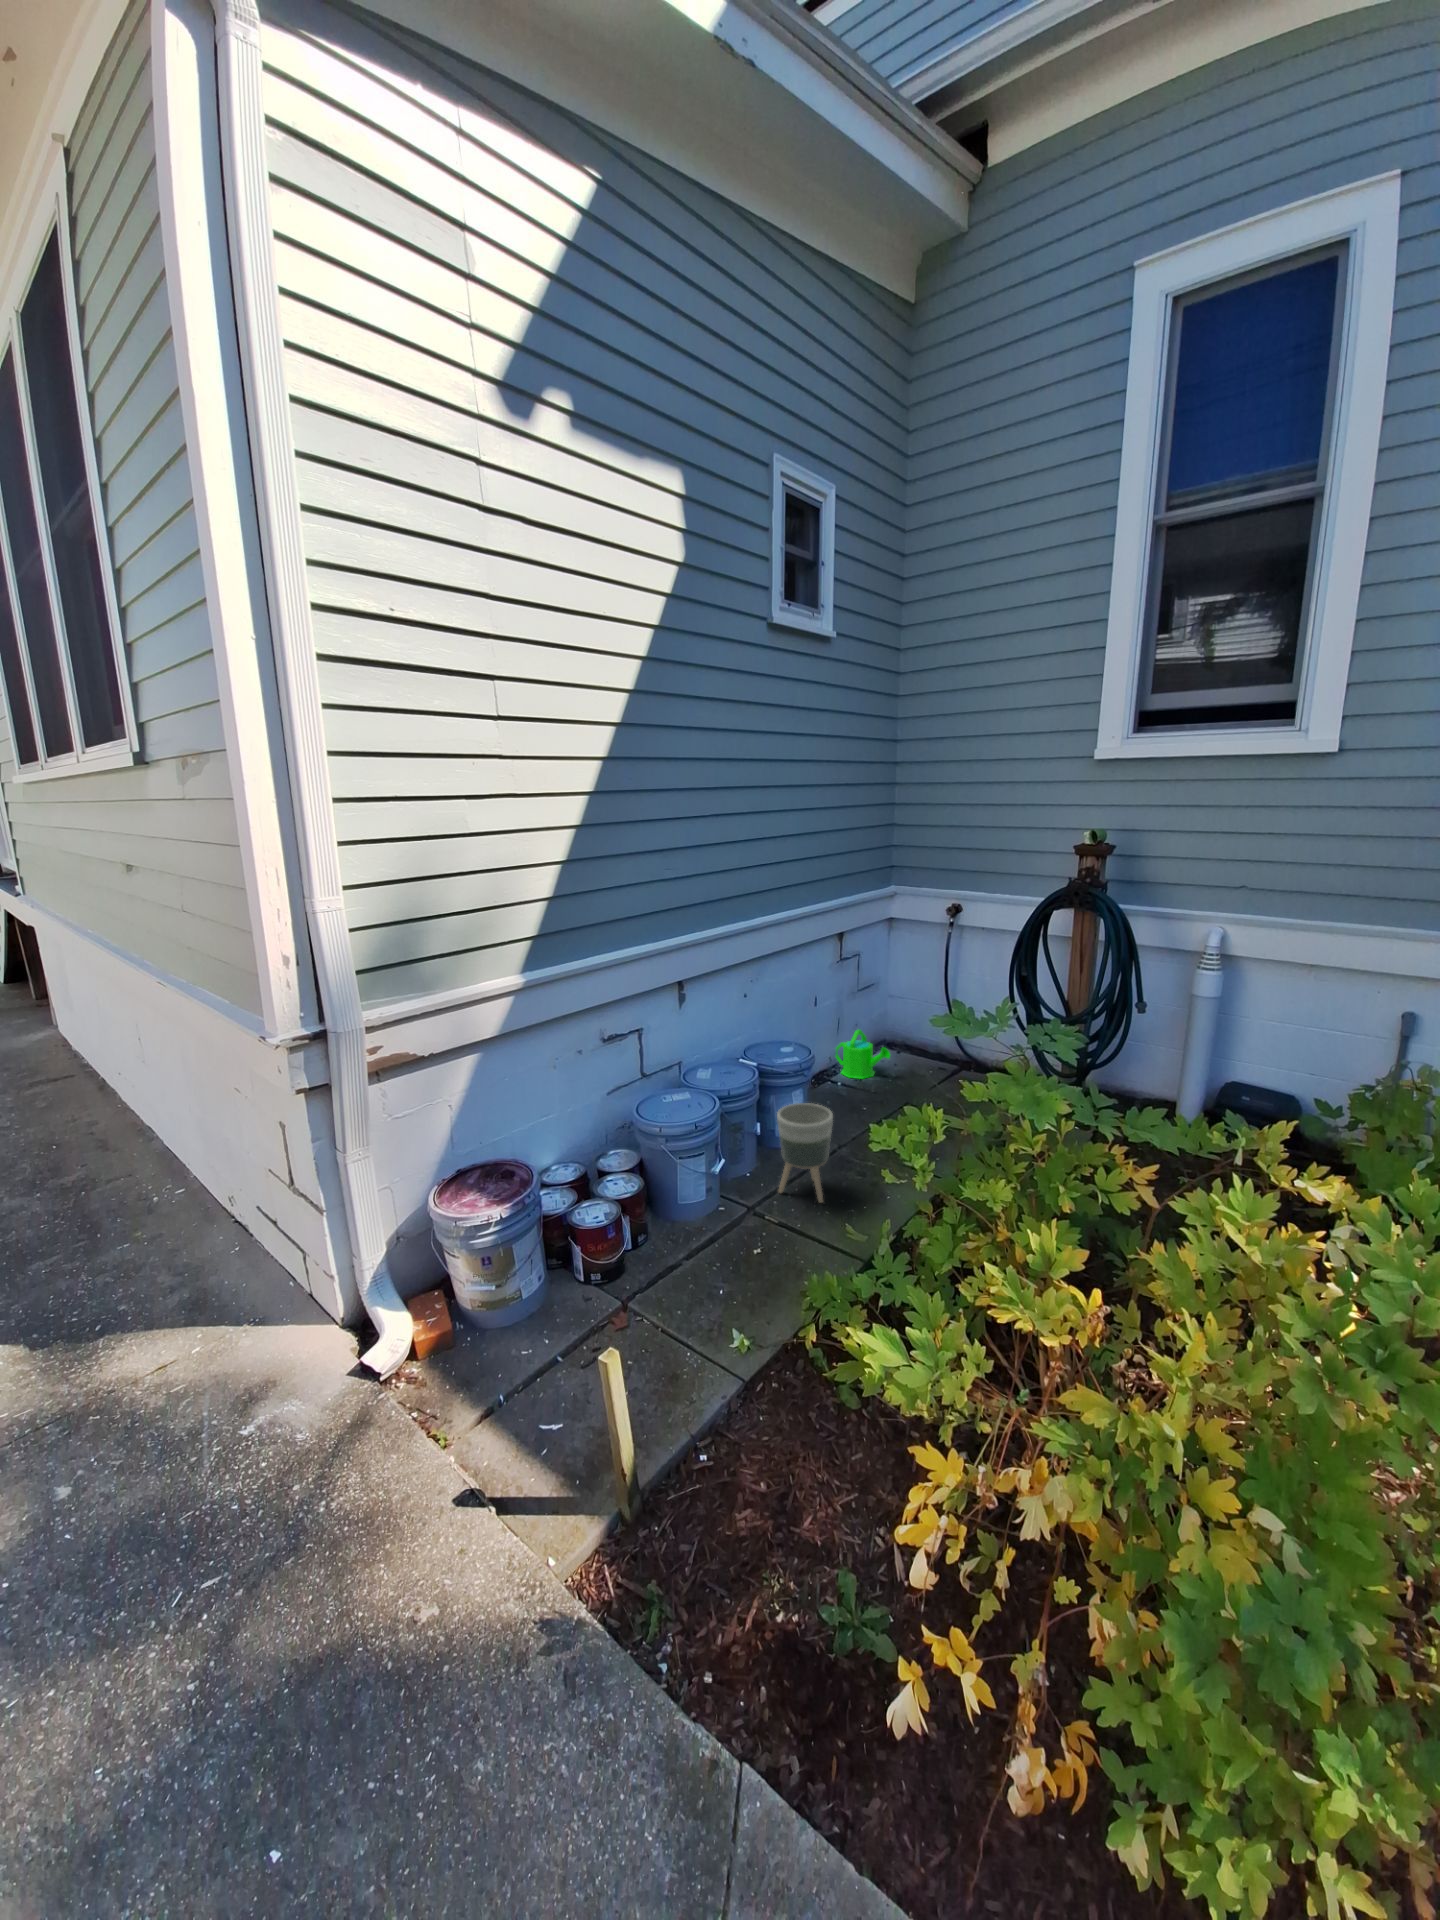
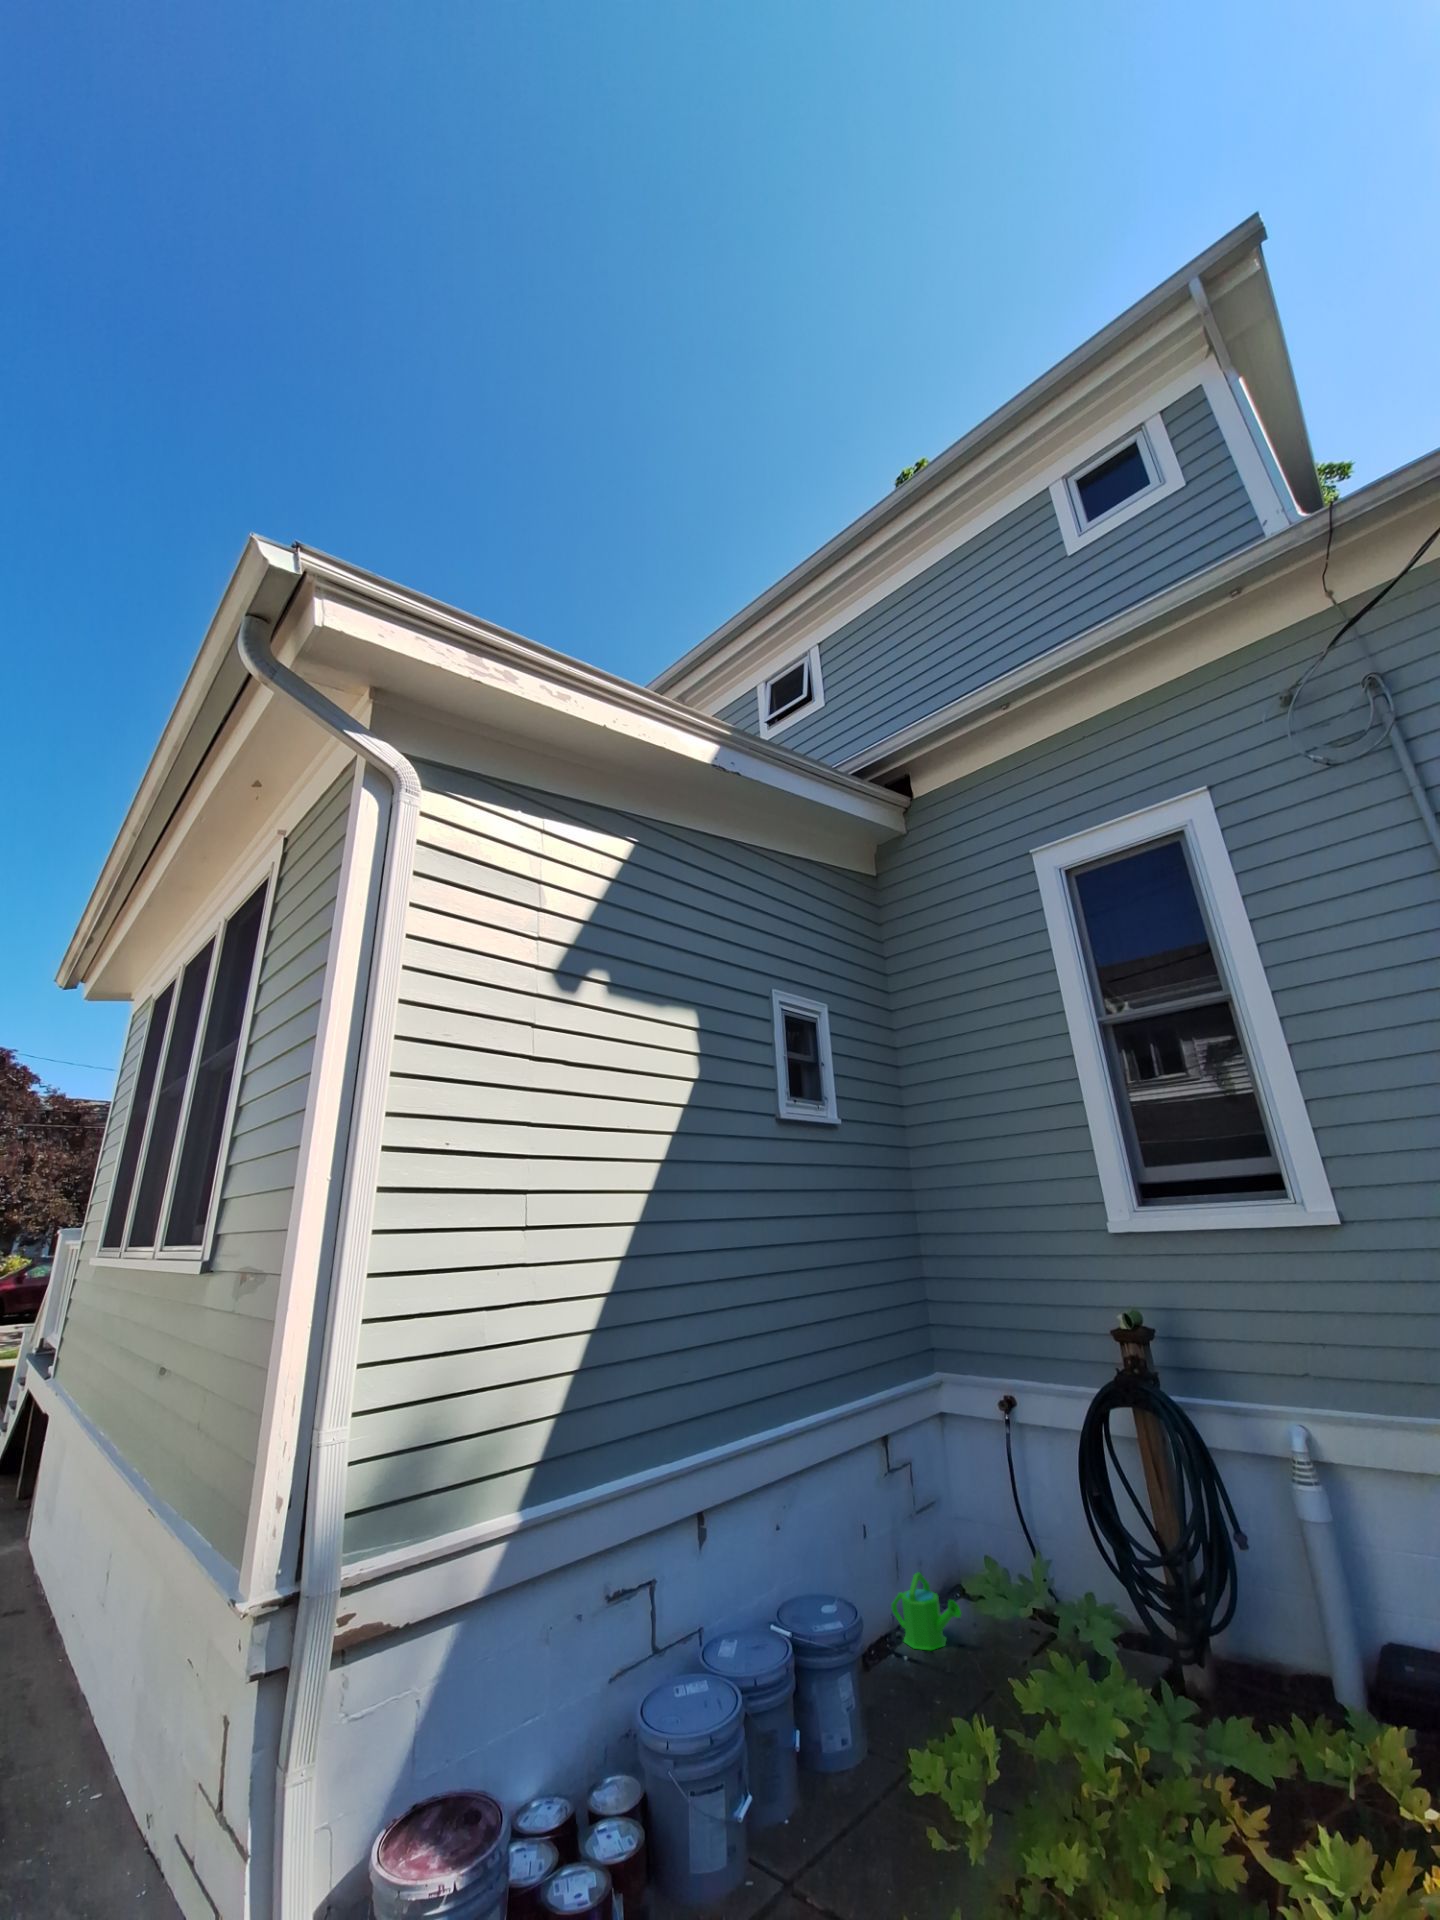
planter: present [777,1103,833,1203] -> none [814,1692,886,1872]

